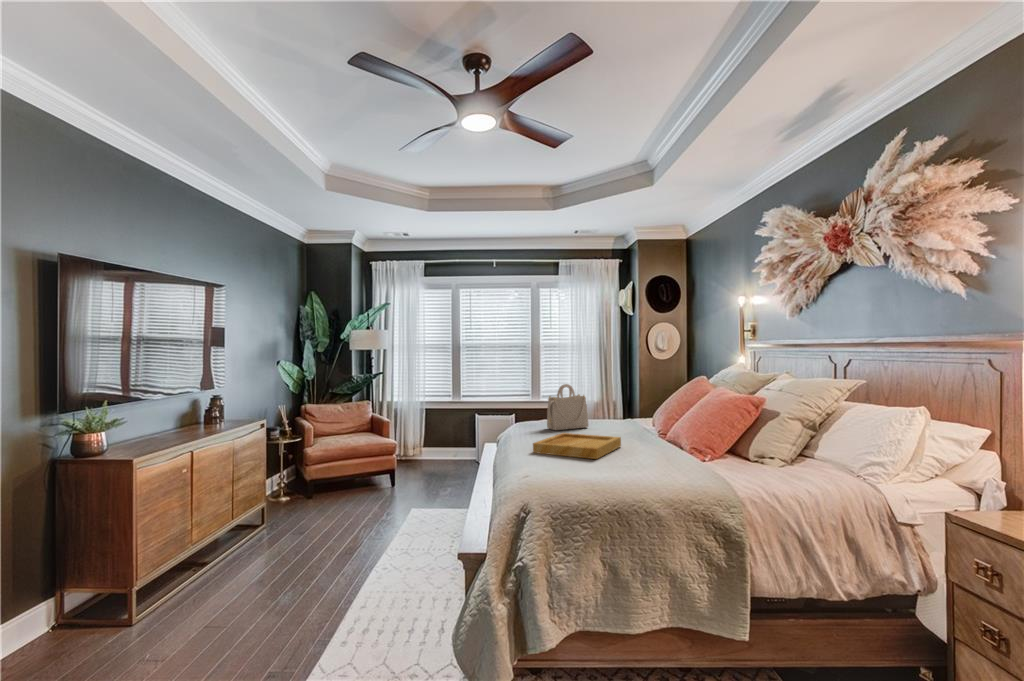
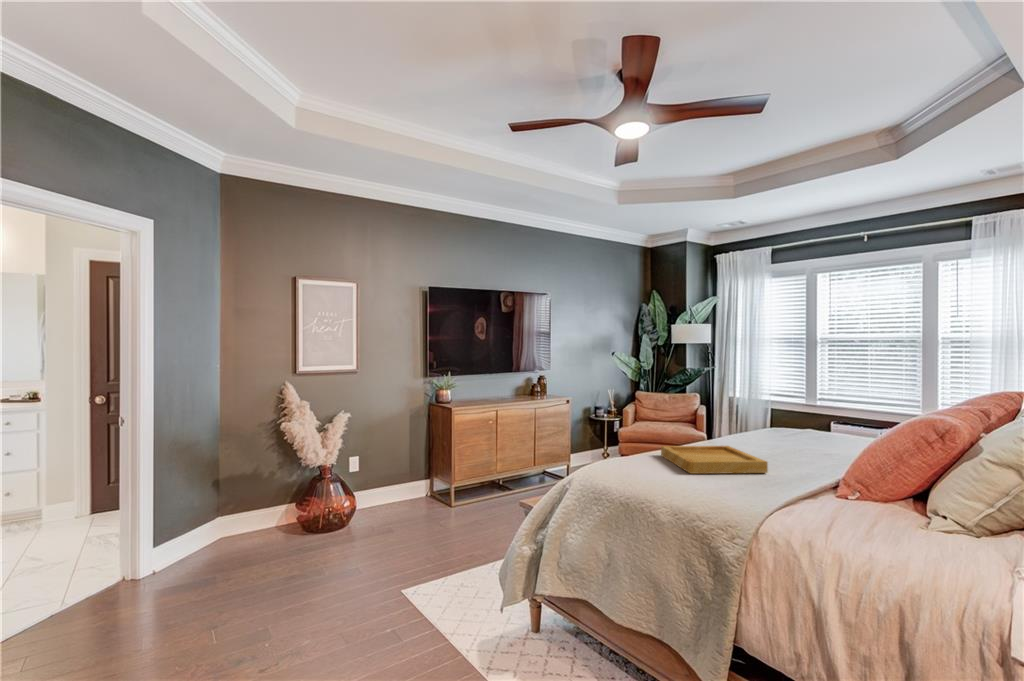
handbag: present [547,384,588,430] -> none [760,393,821,451]

